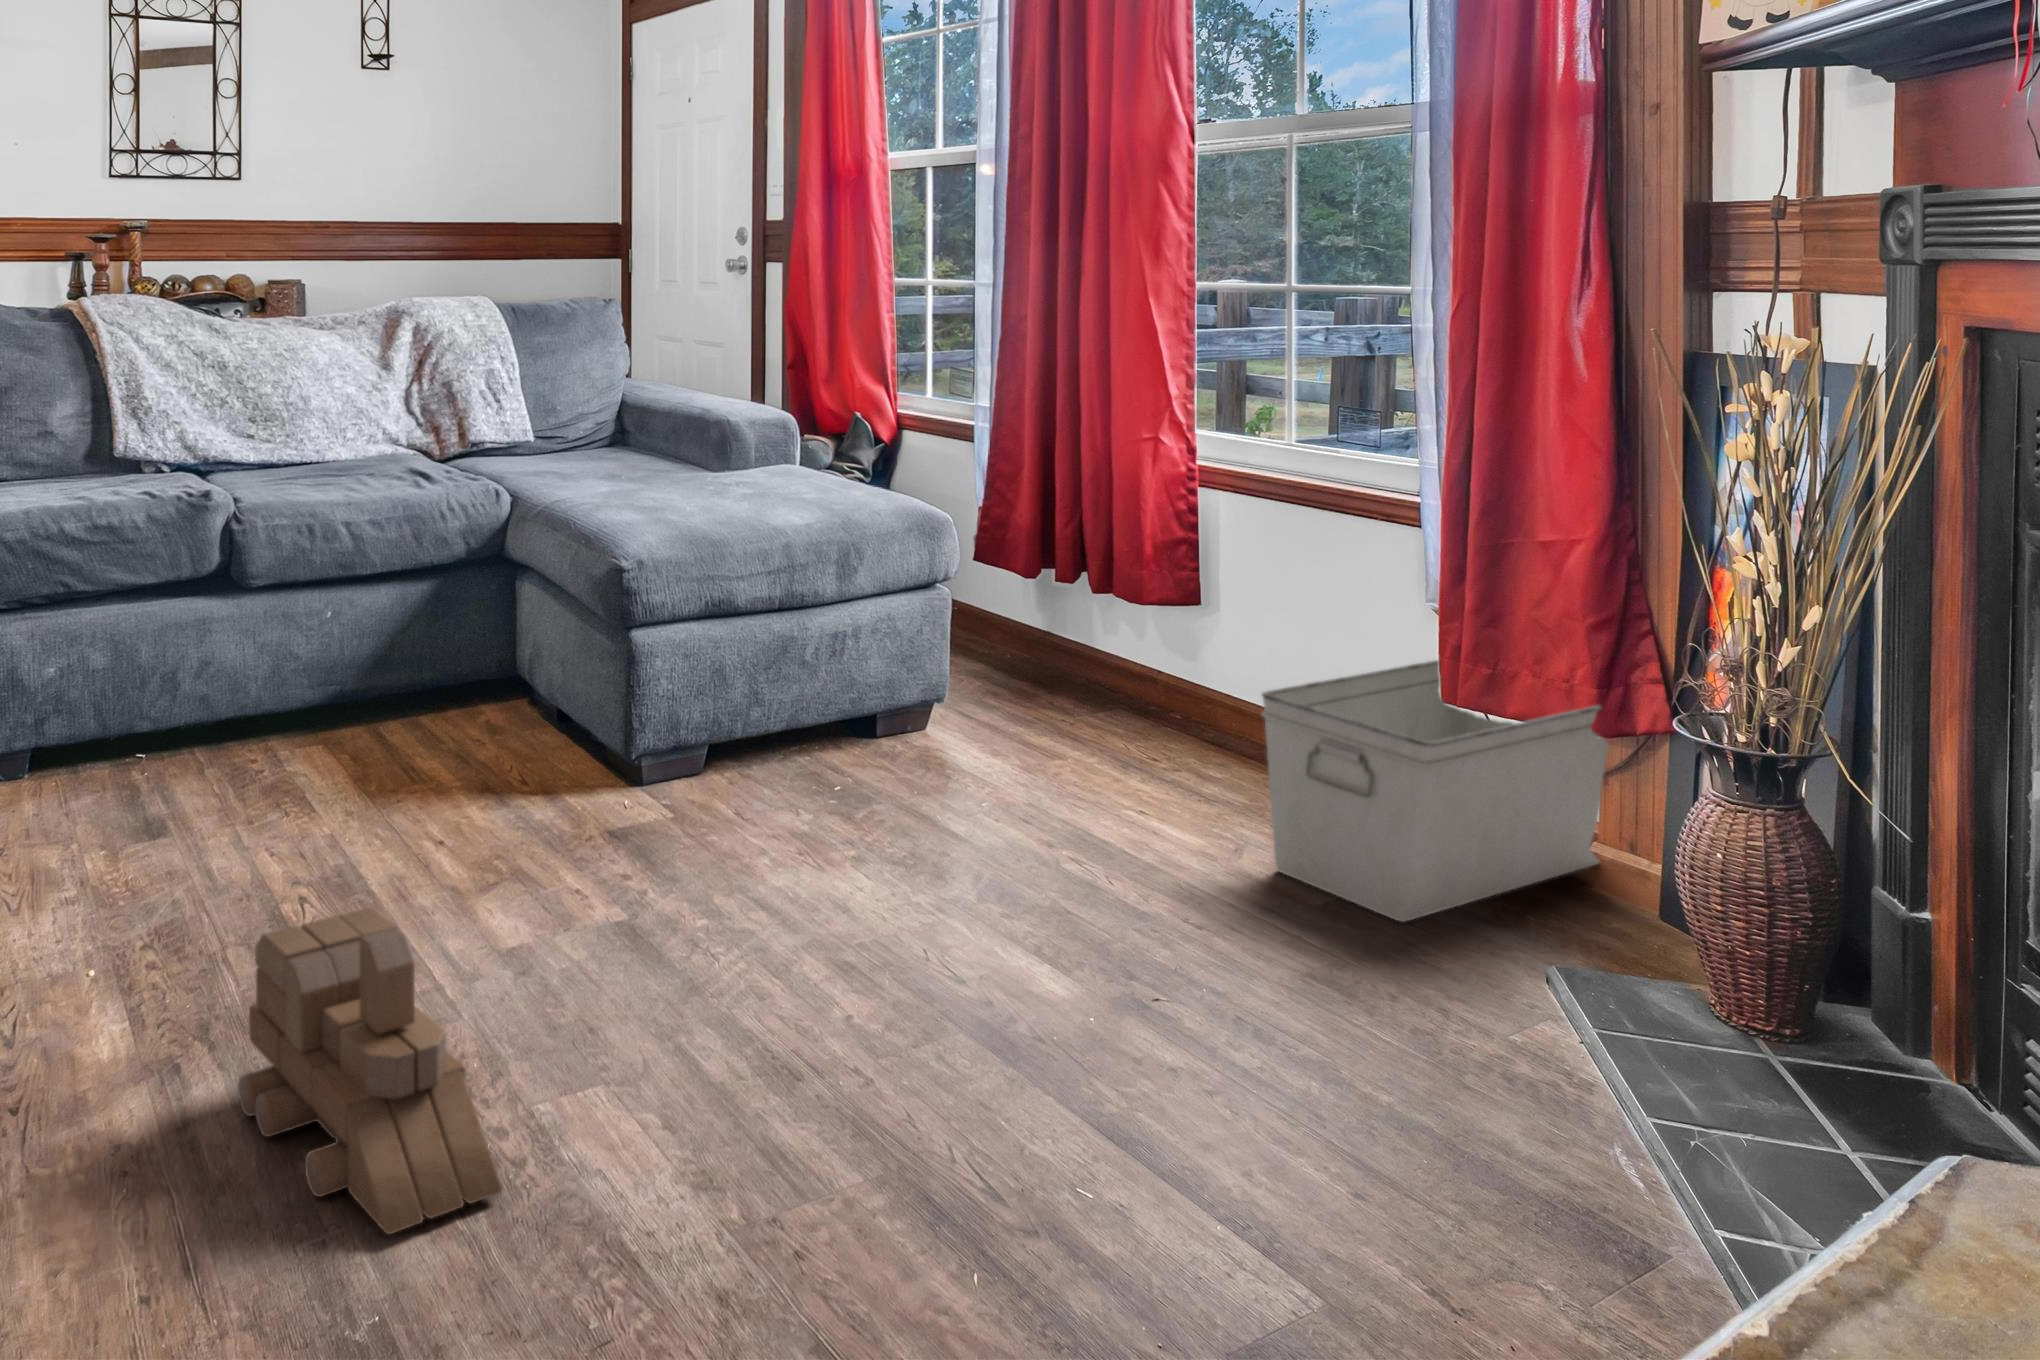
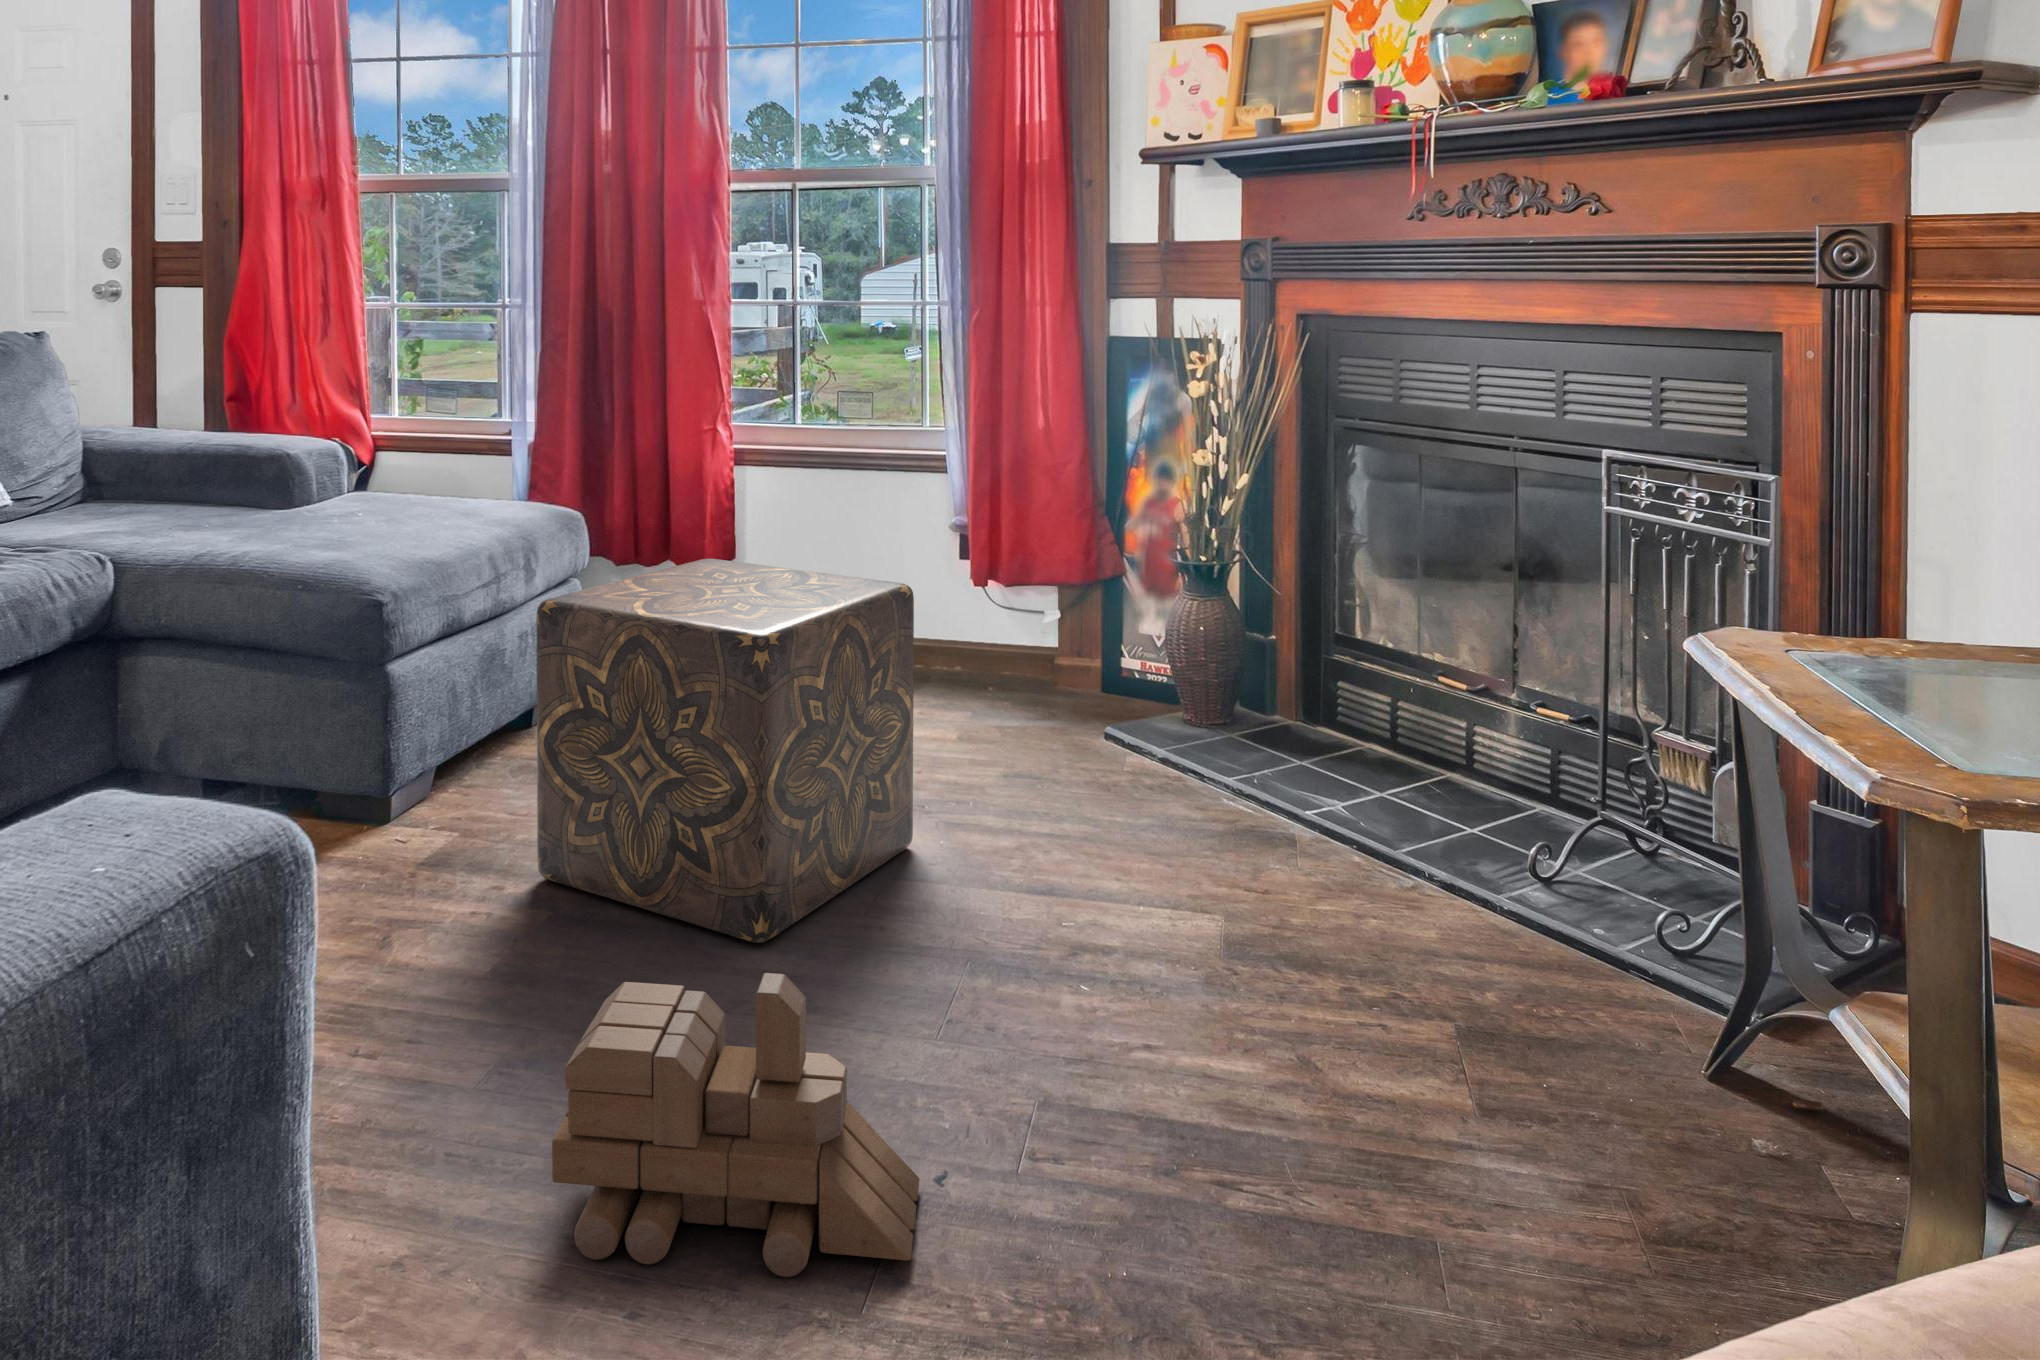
ottoman: none [666,570,1046,972] -> present [536,558,914,943]
storage bin: present [1262,660,1608,921] -> none [922,569,1084,754]

